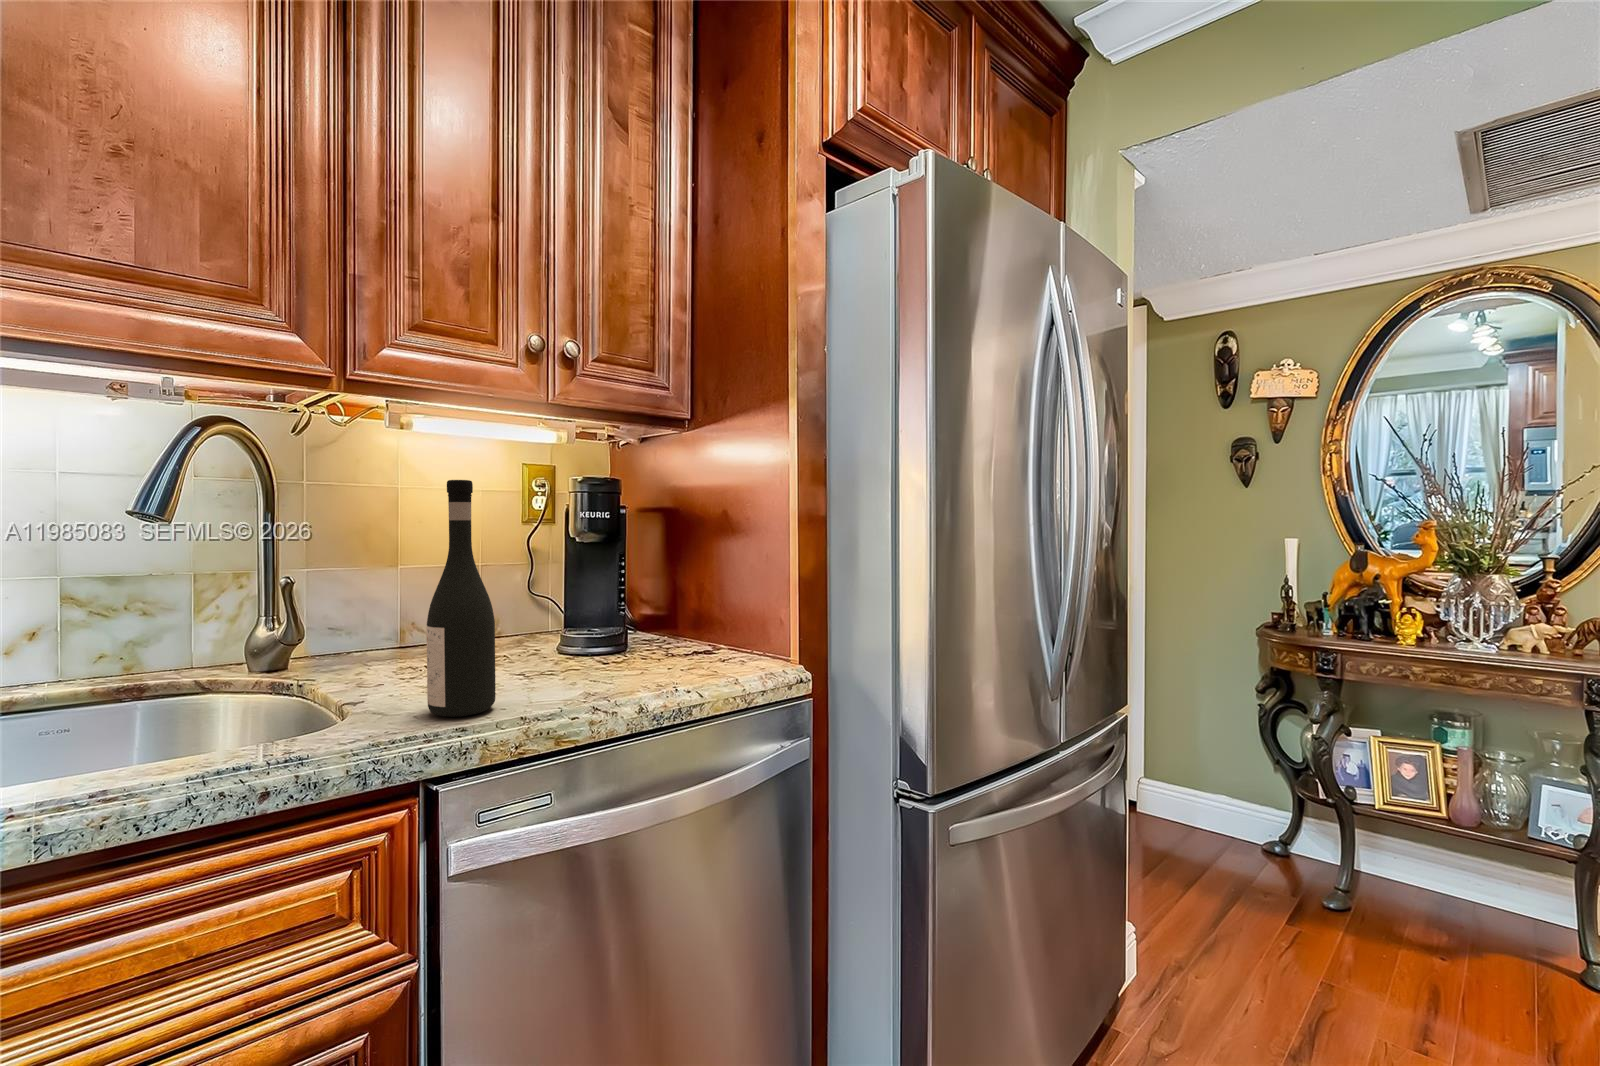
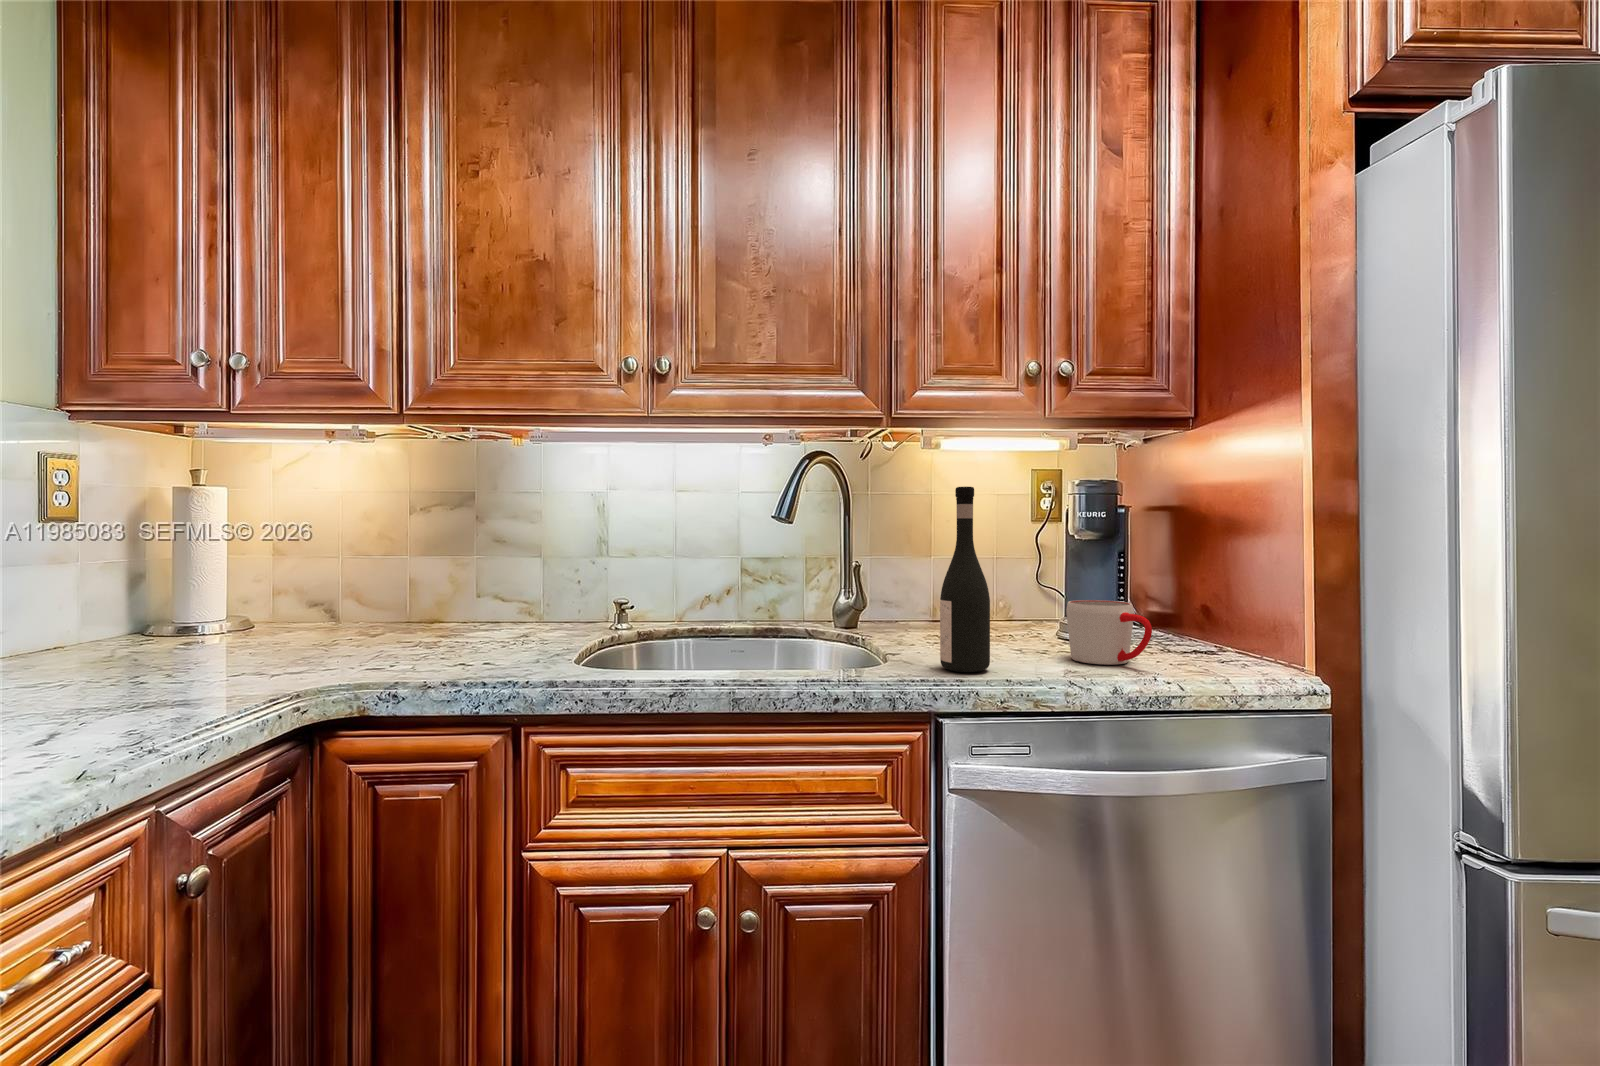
mug: none [579,608,670,679] -> present [1066,600,1152,665]

